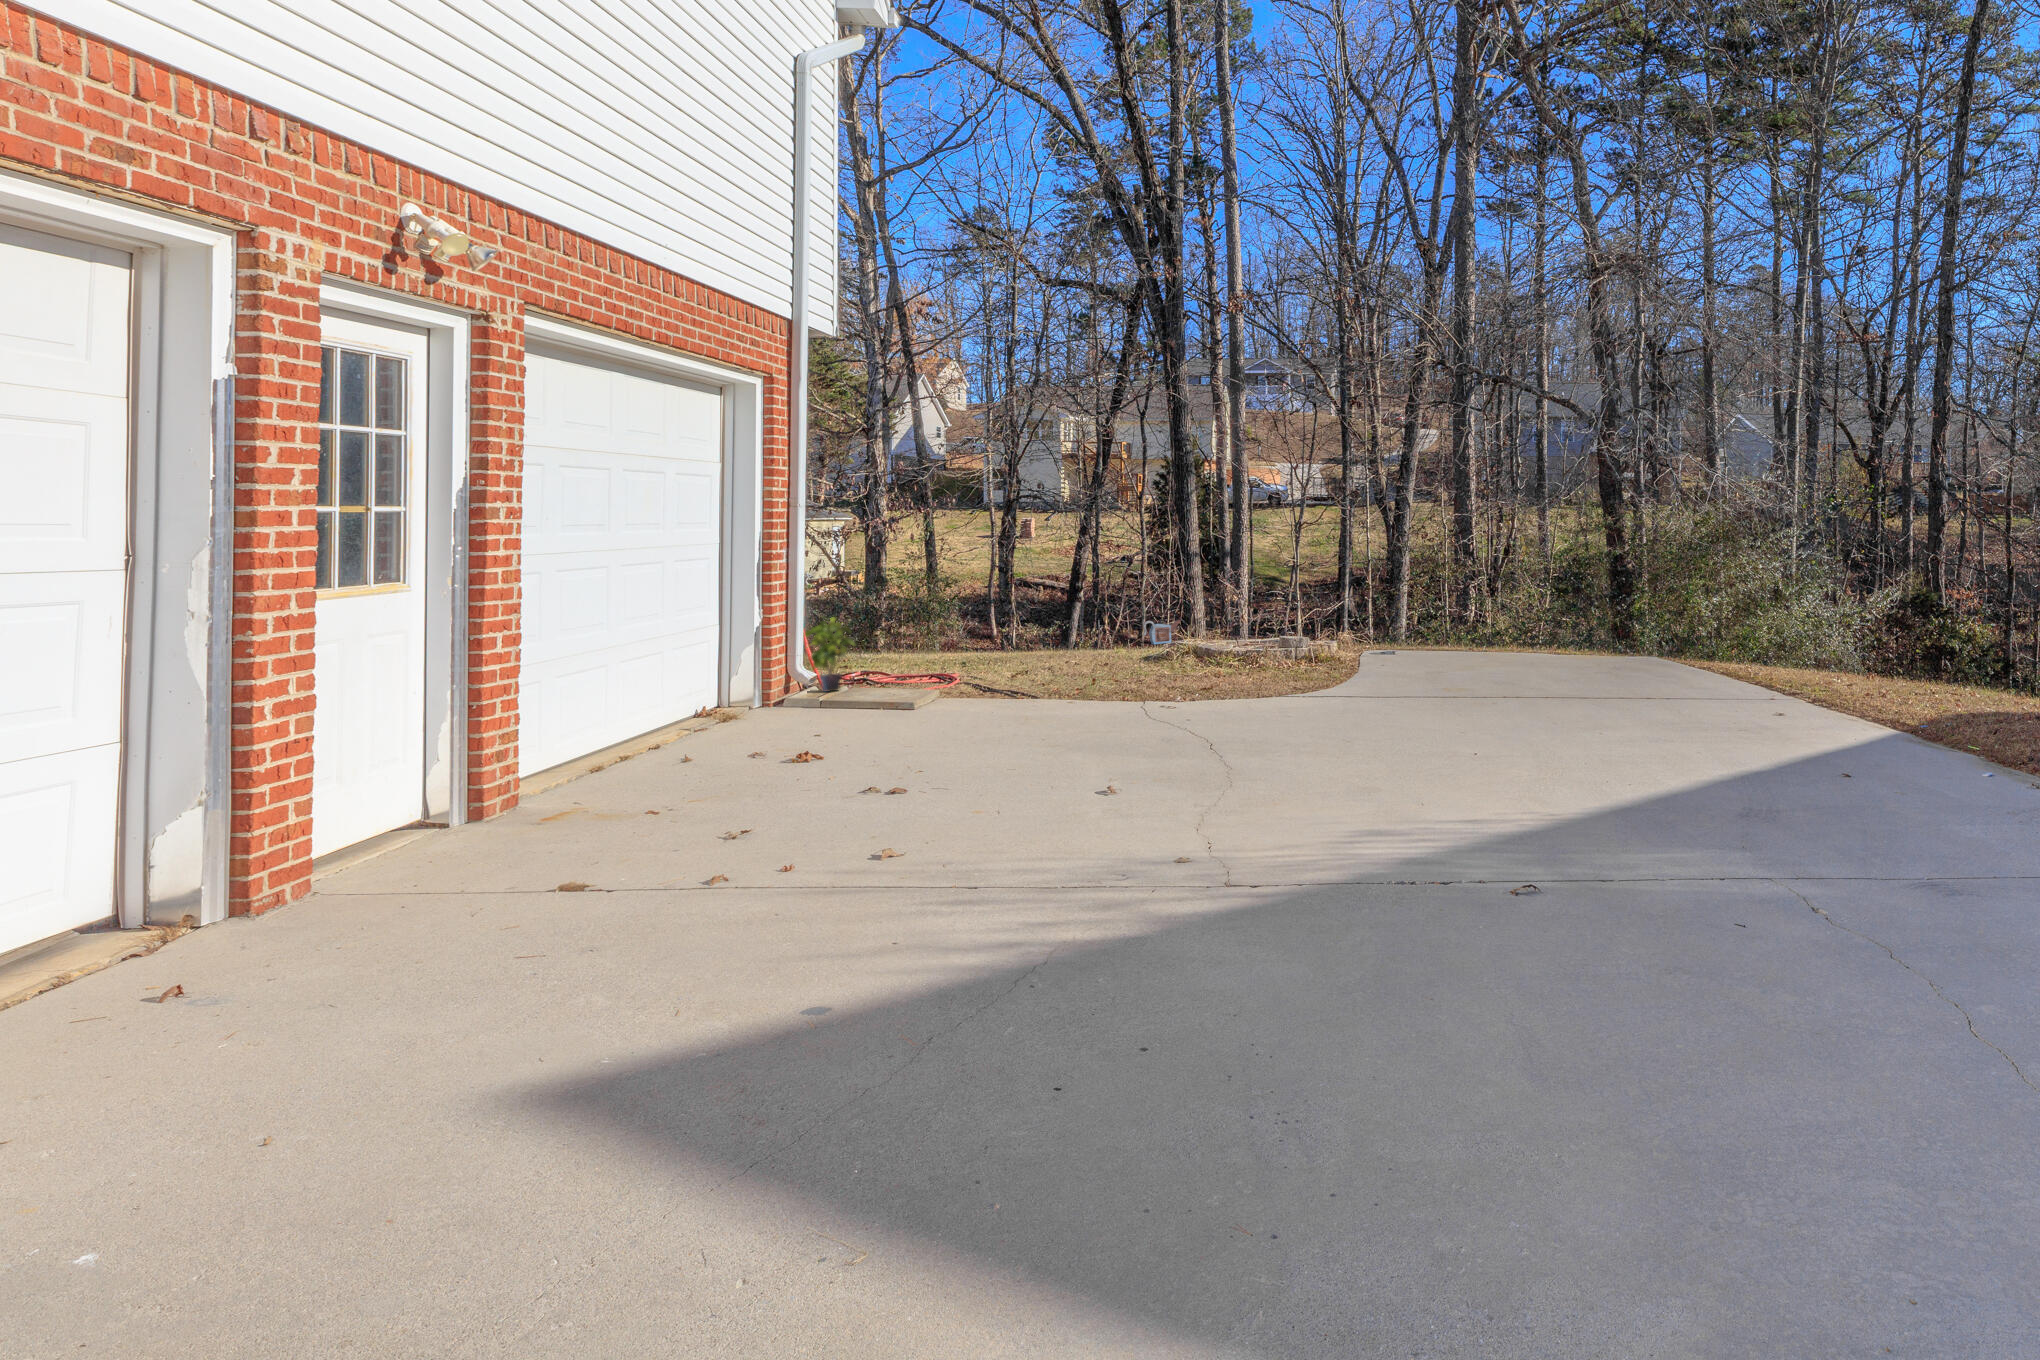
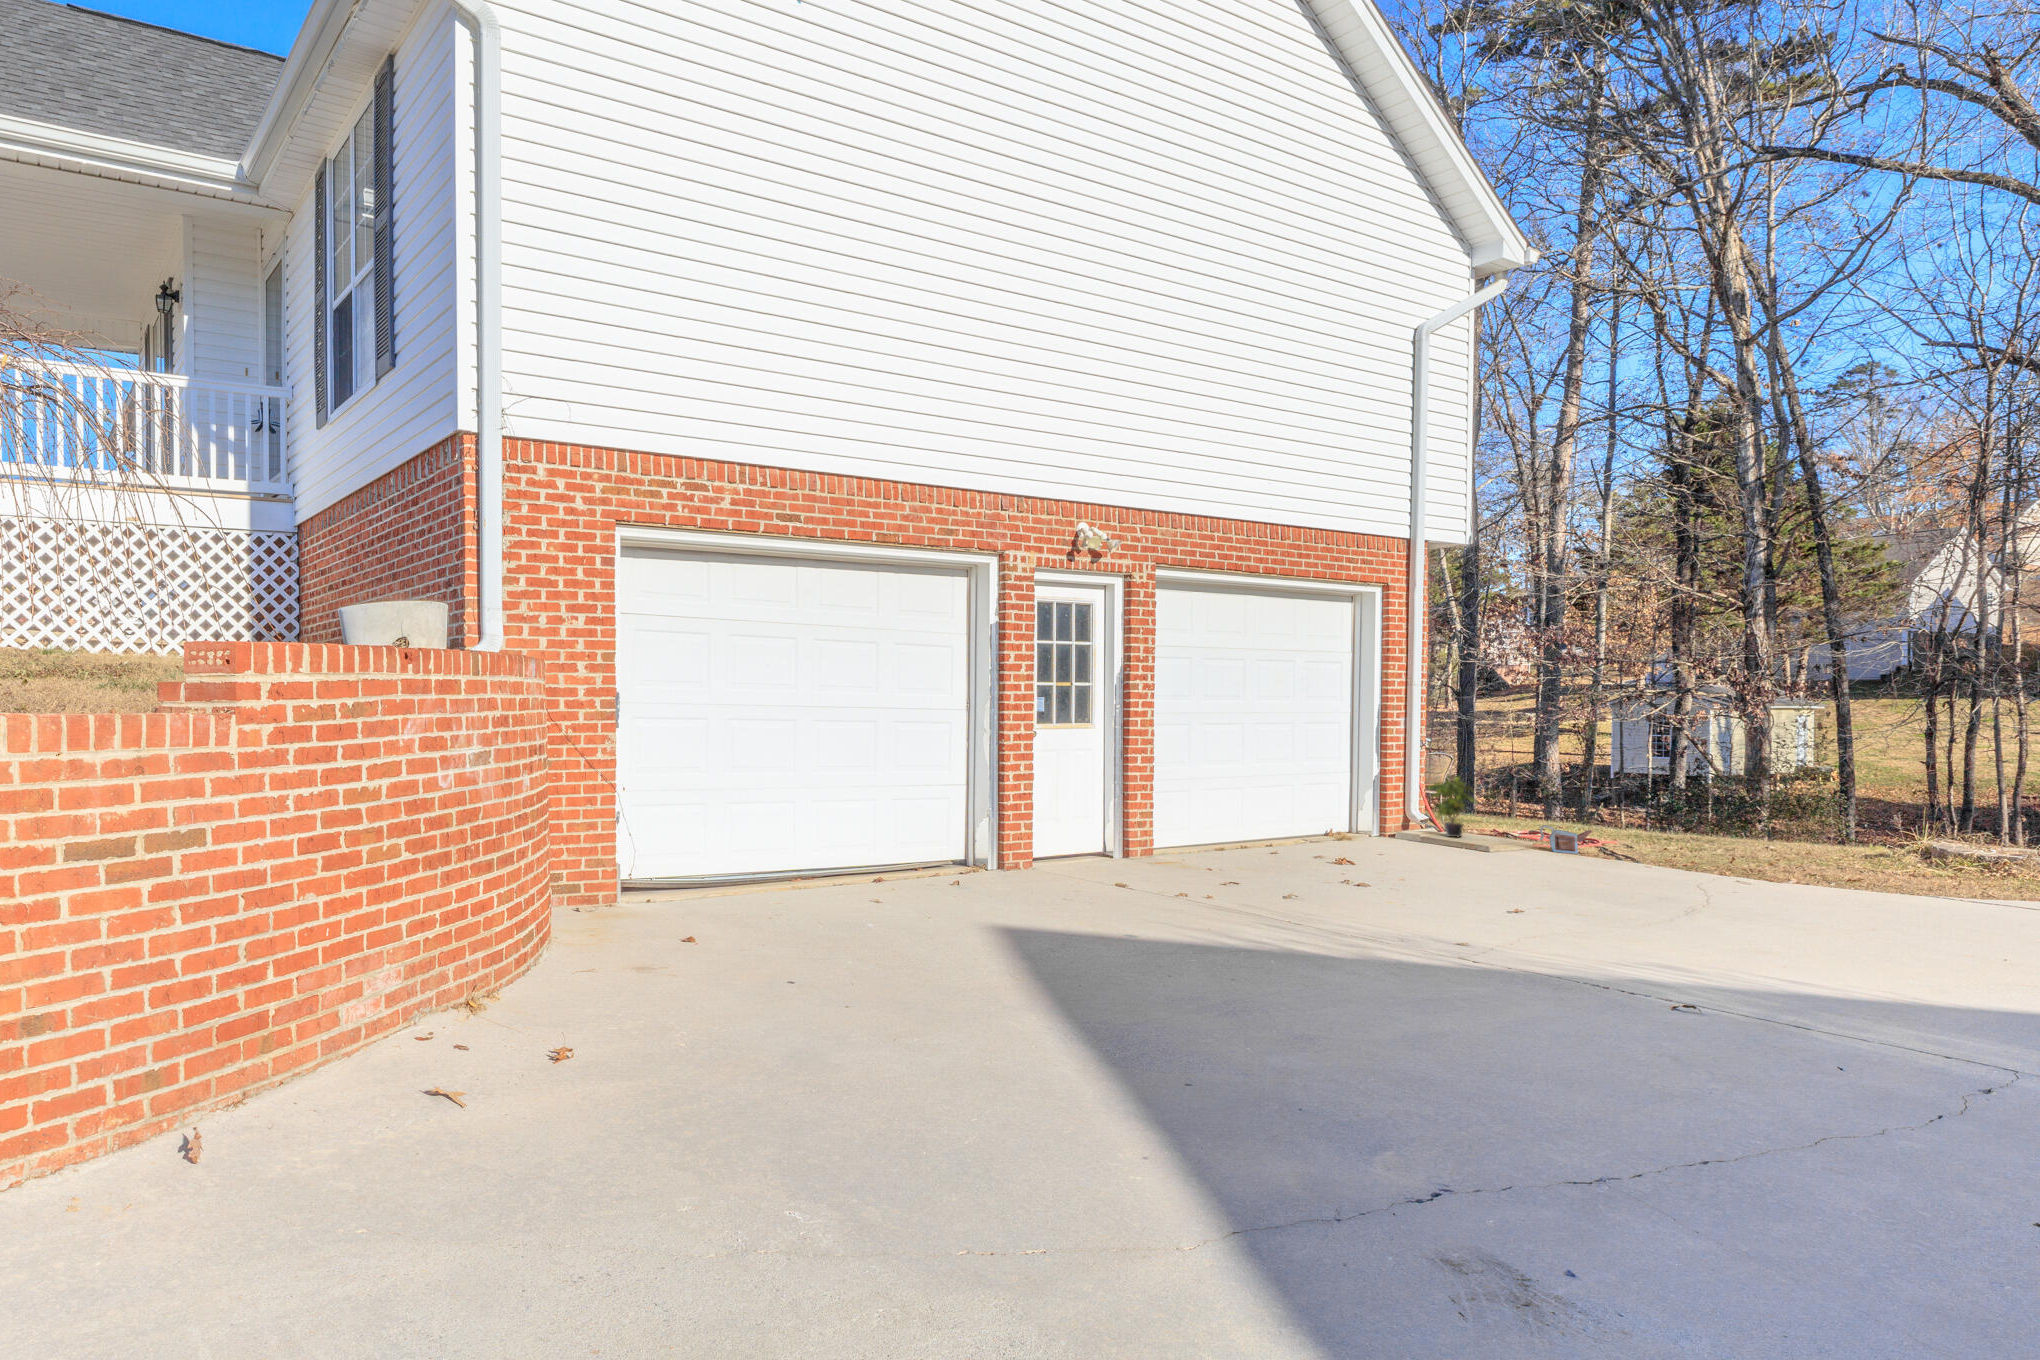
watering can: present [1143,620,1181,644] -> present [1540,825,1593,854]

